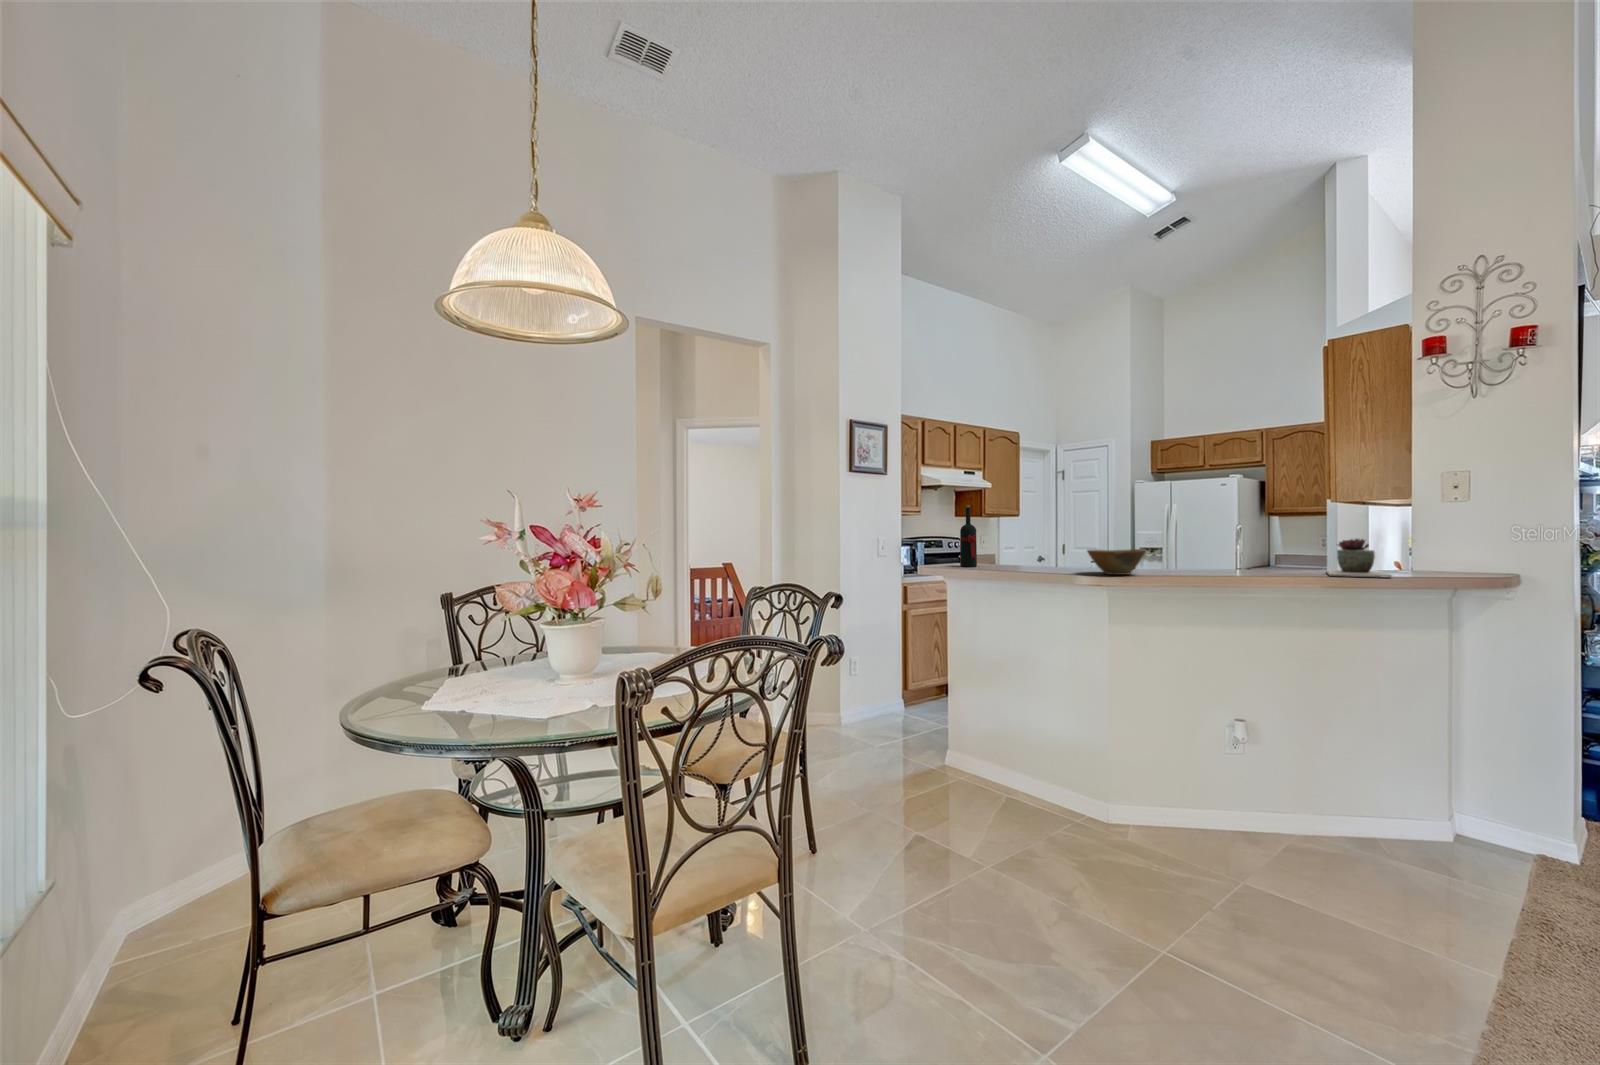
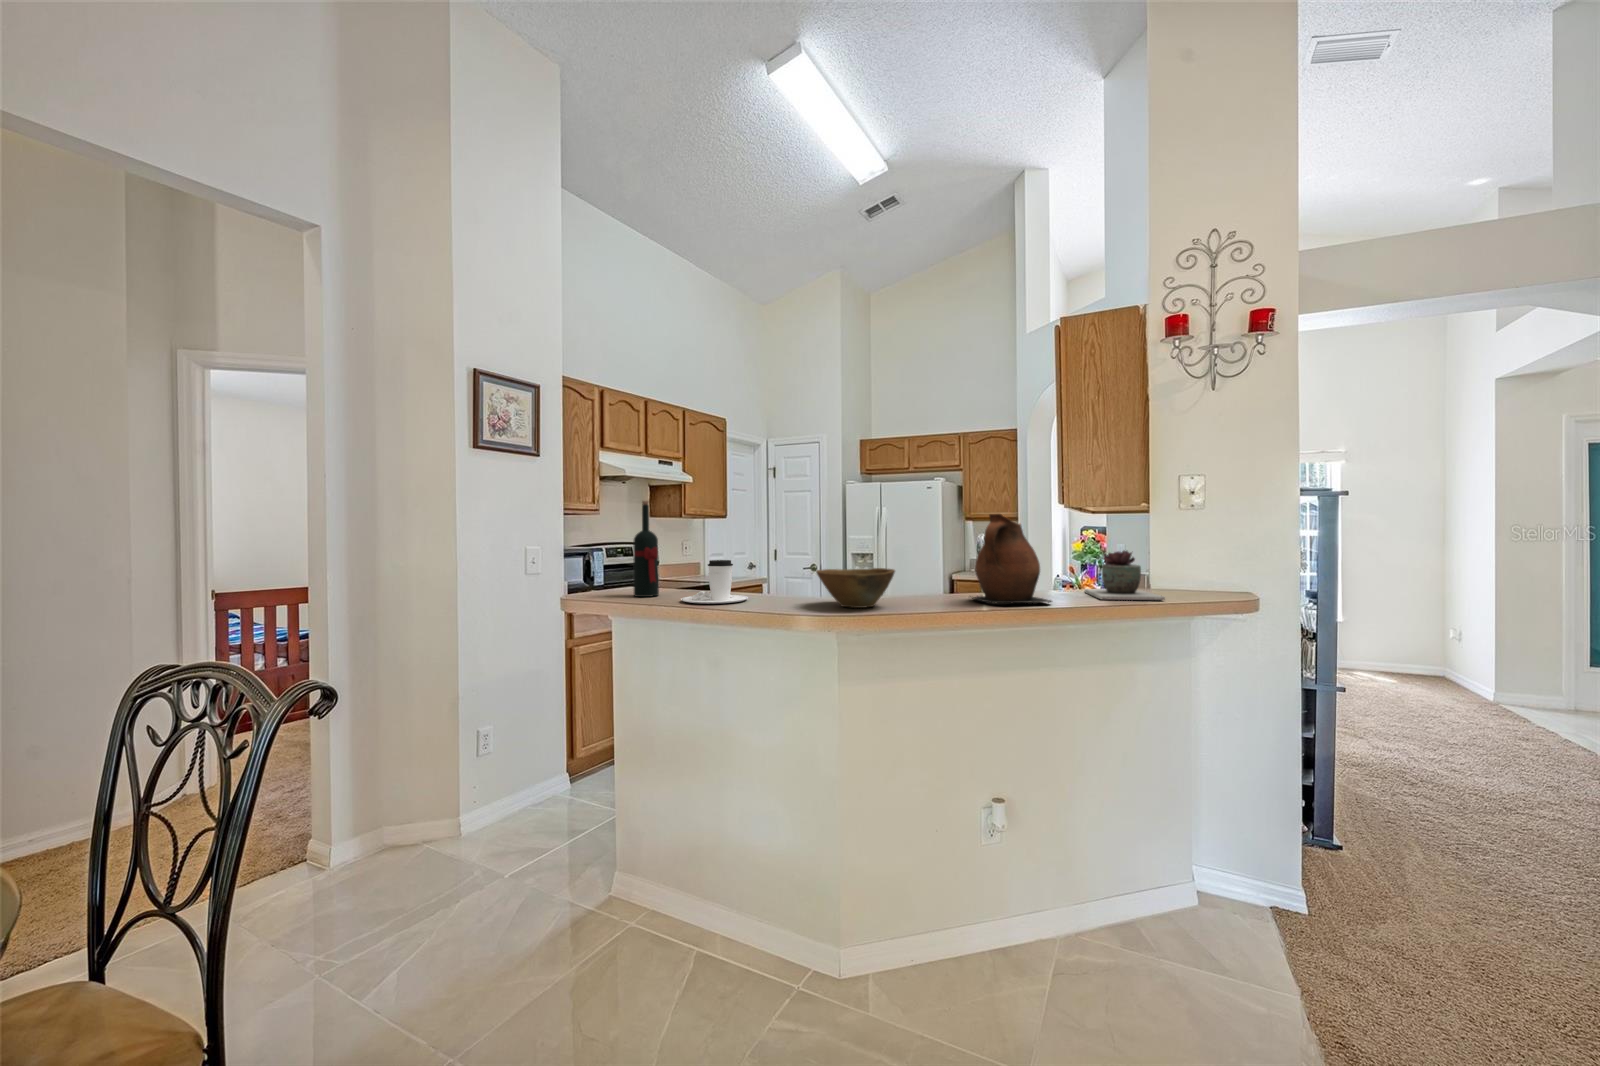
ceramic pitcher: none [1208,511,1280,577] -> present [972,514,1051,603]
coffee cup: none [993,543,1039,571] -> present [681,560,748,604]

